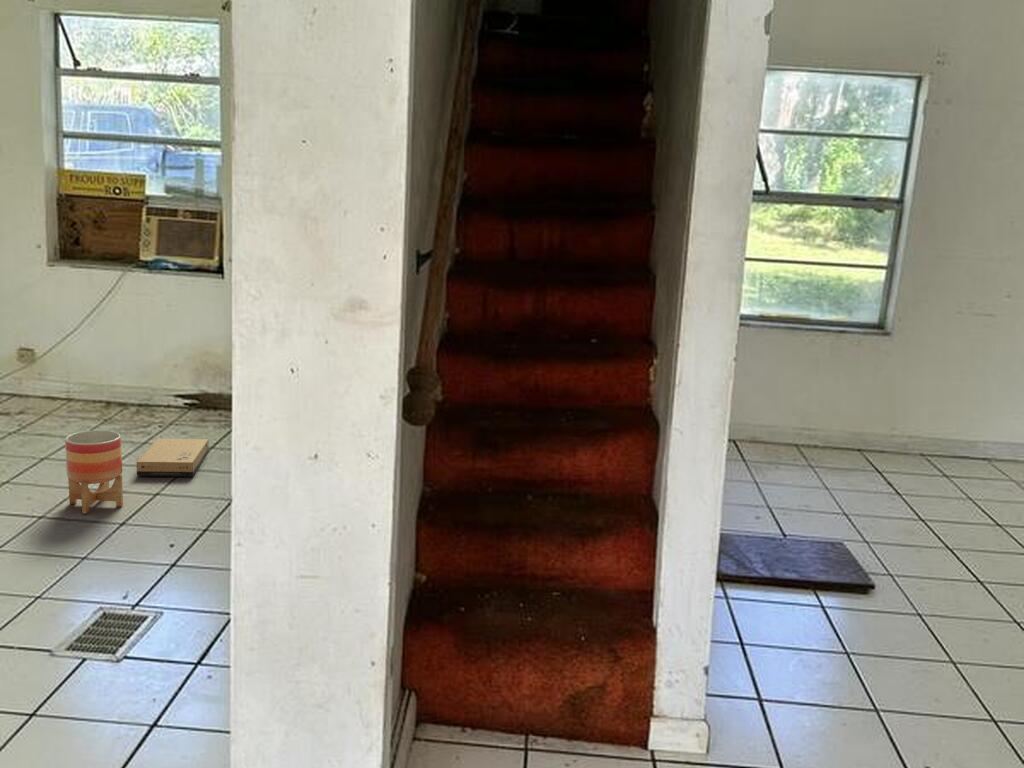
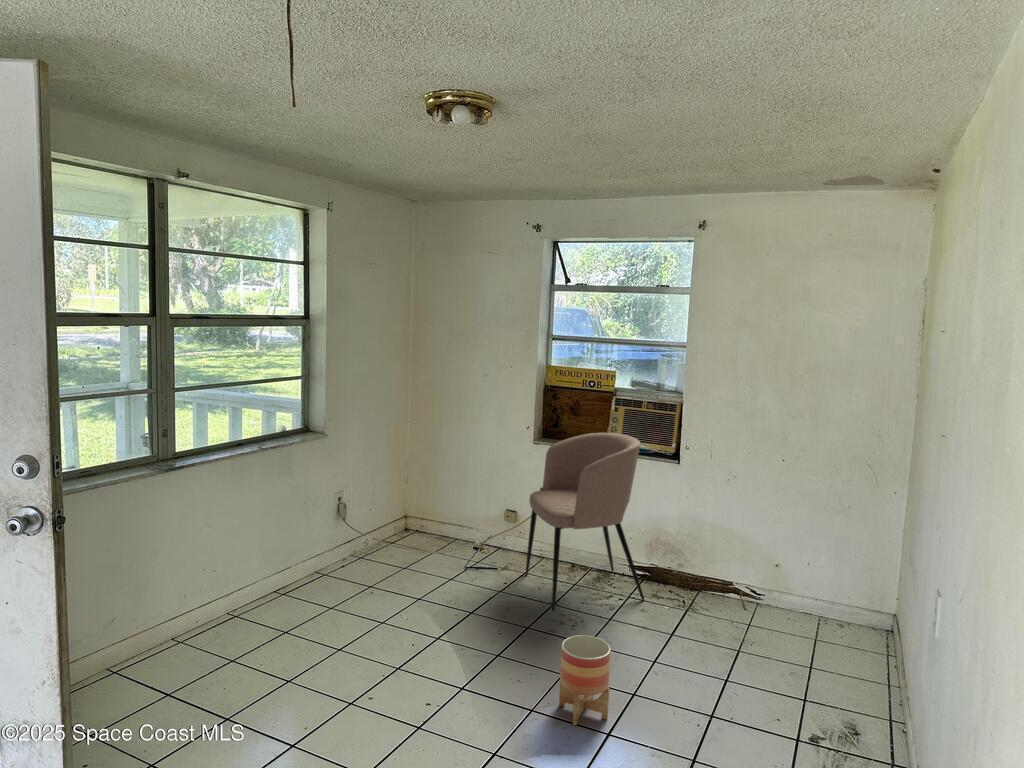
armchair: none [42,245,188,440] -> present [525,433,644,611]
cardboard box: present [136,439,209,476] -> none [613,625,673,682]

